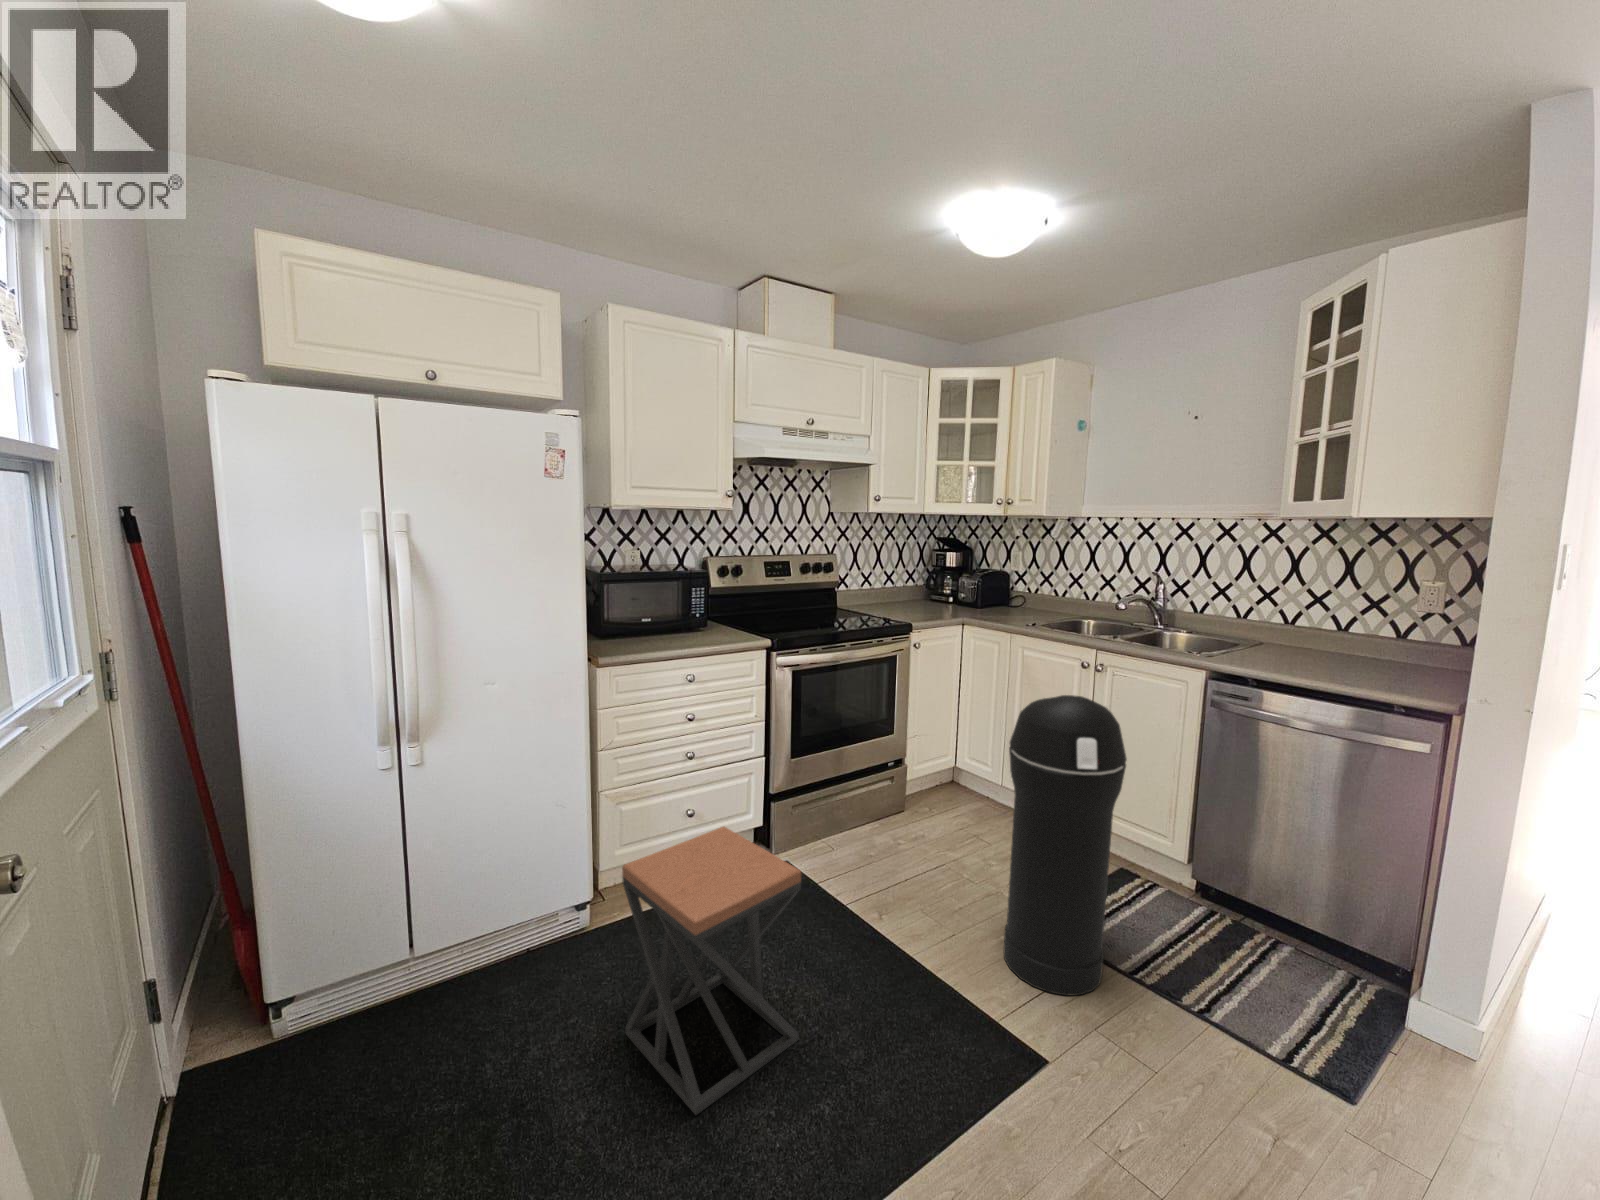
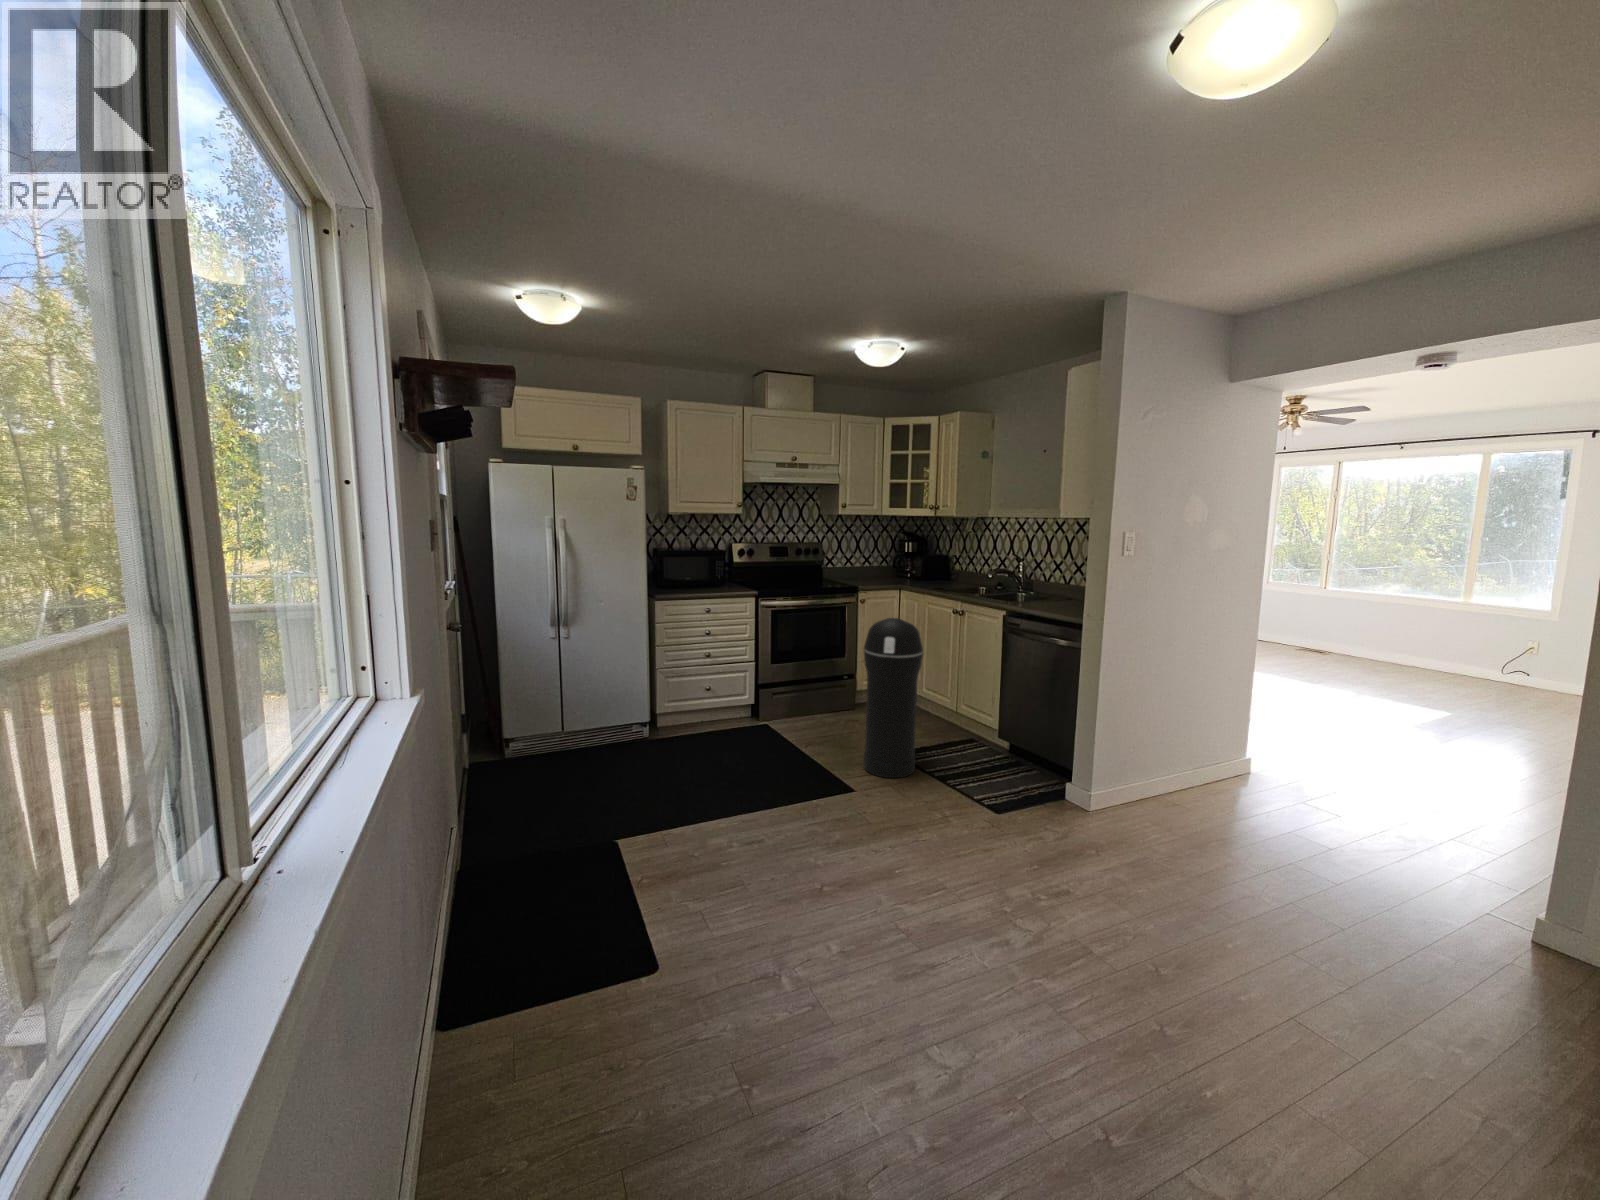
stool: present [622,826,801,1115] -> none [657,679,739,794]

